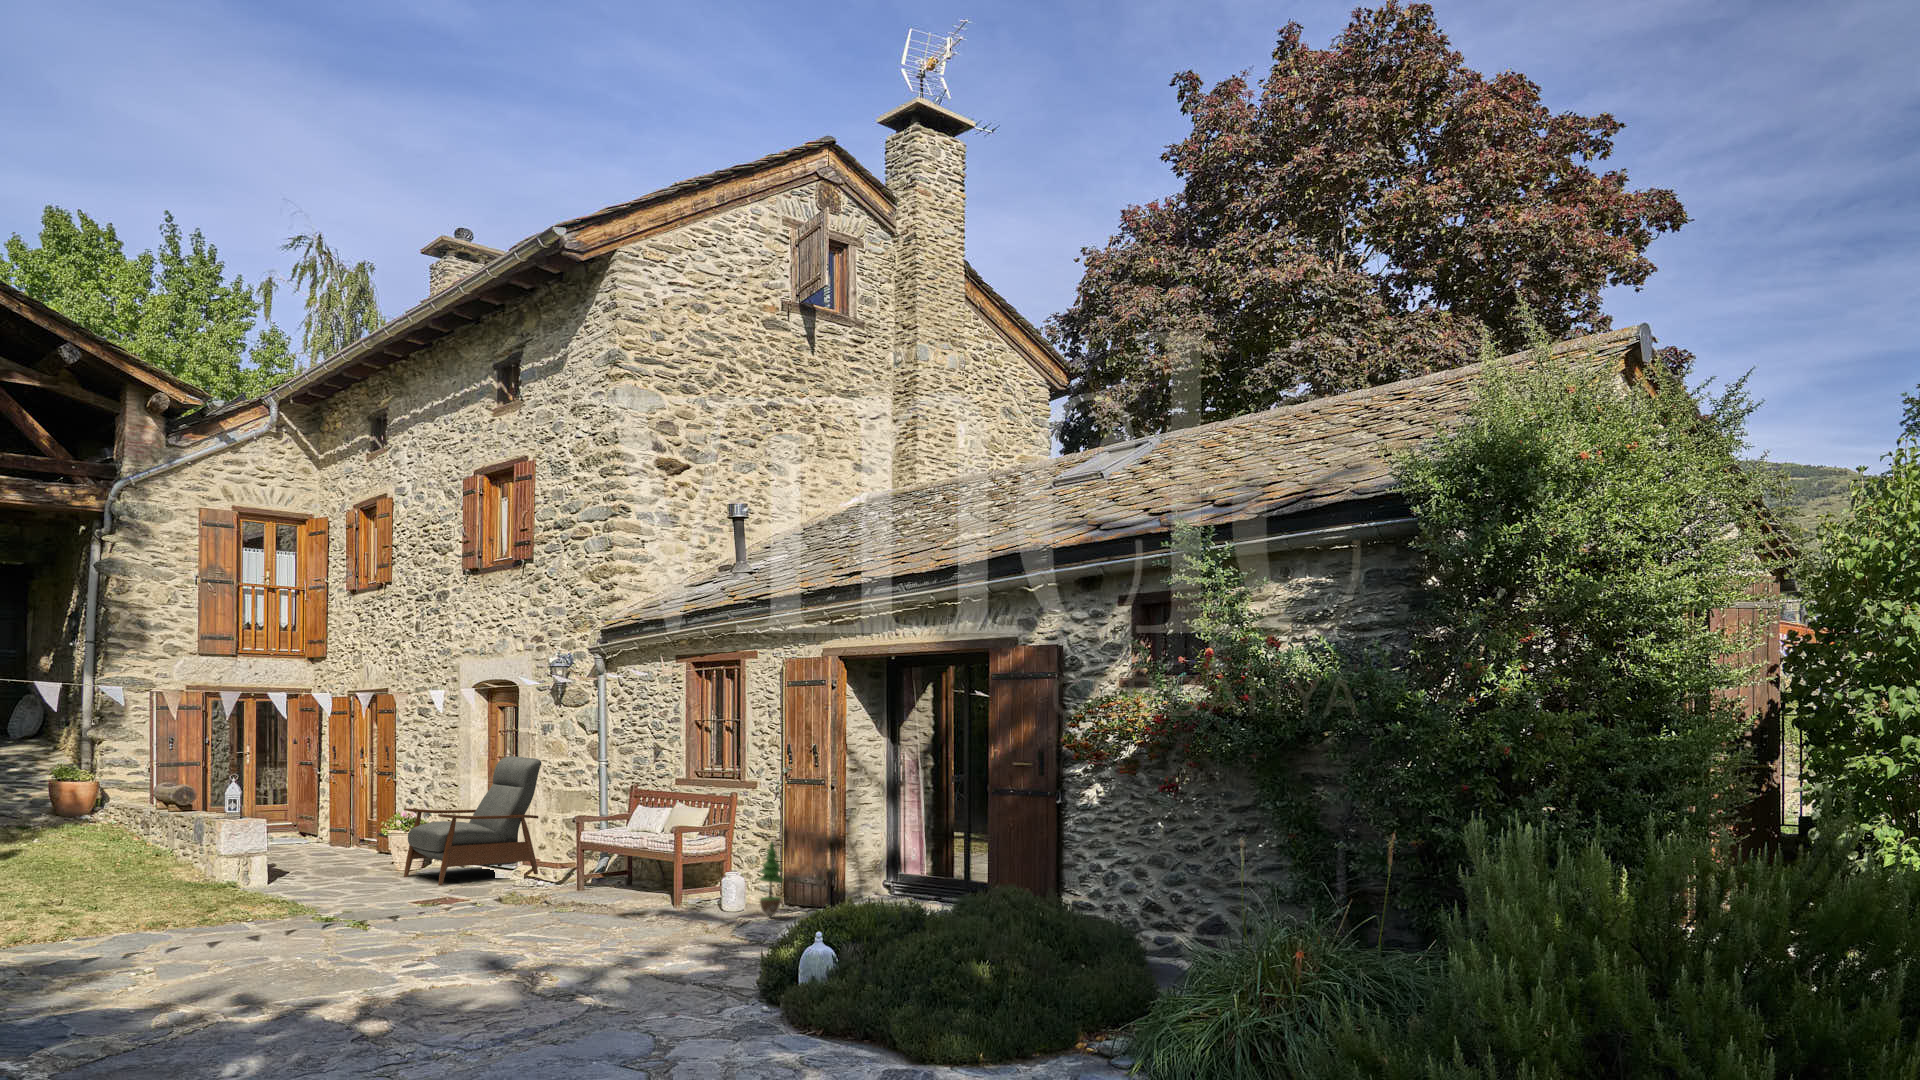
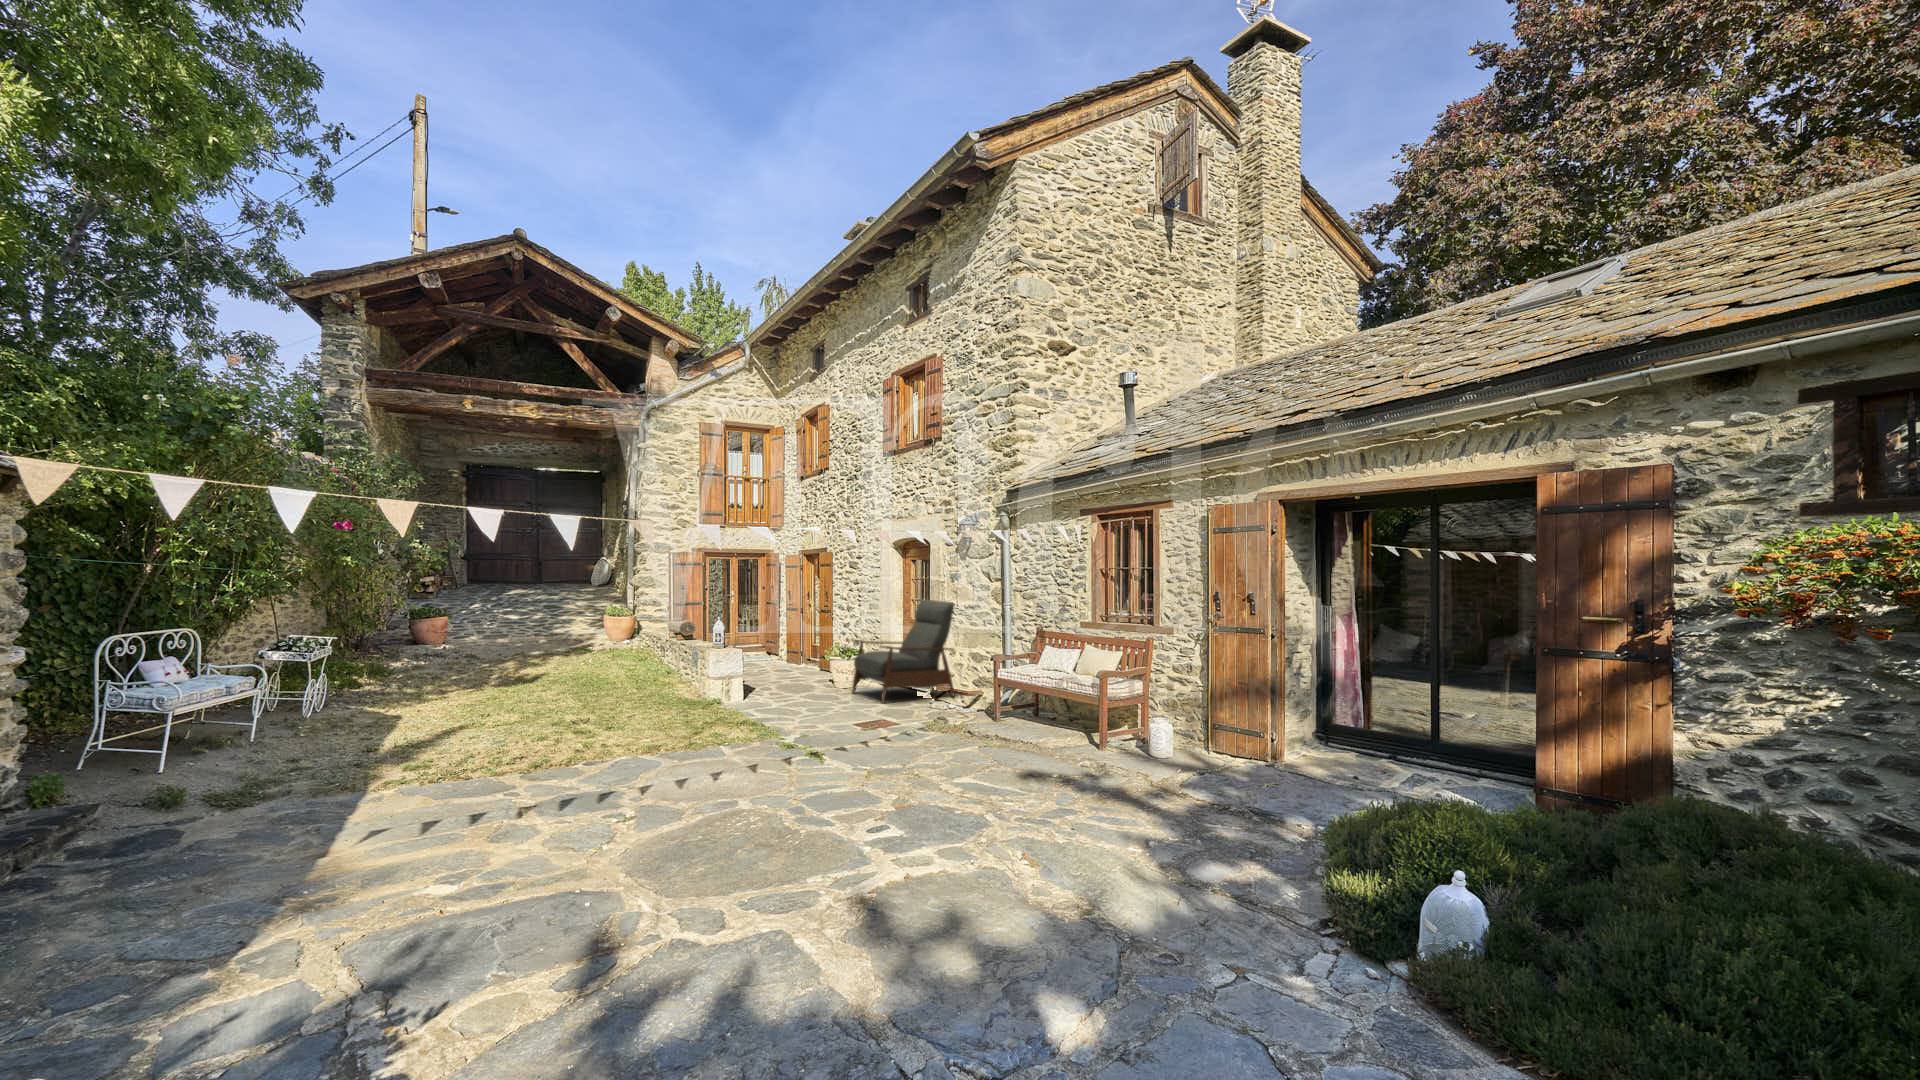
potted tree: present [759,842,783,916] -> none [1186,683,1213,757]

